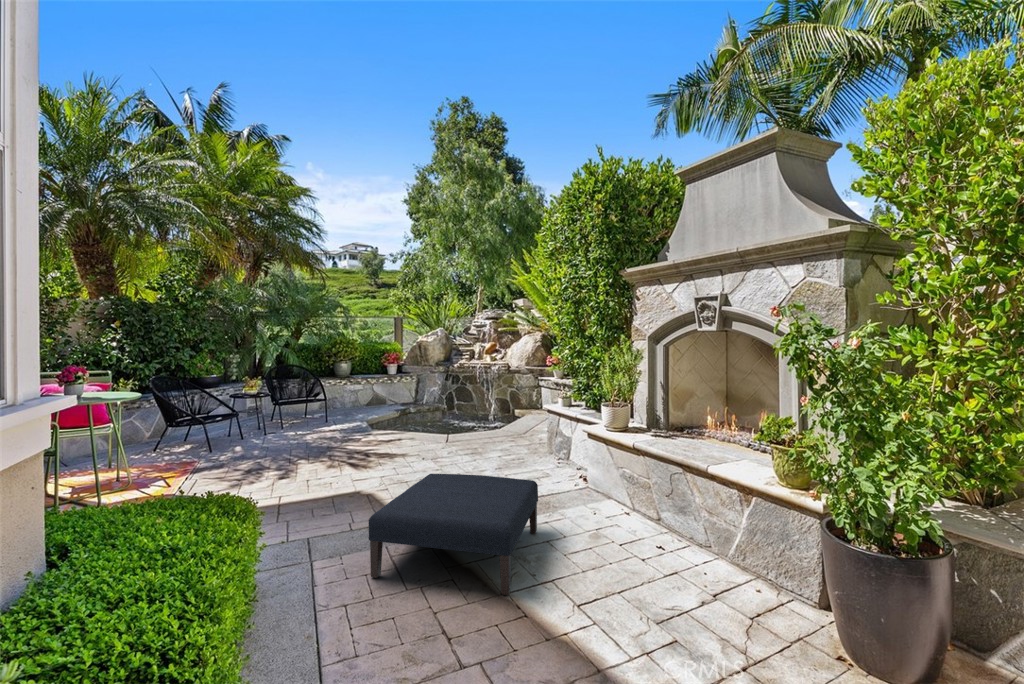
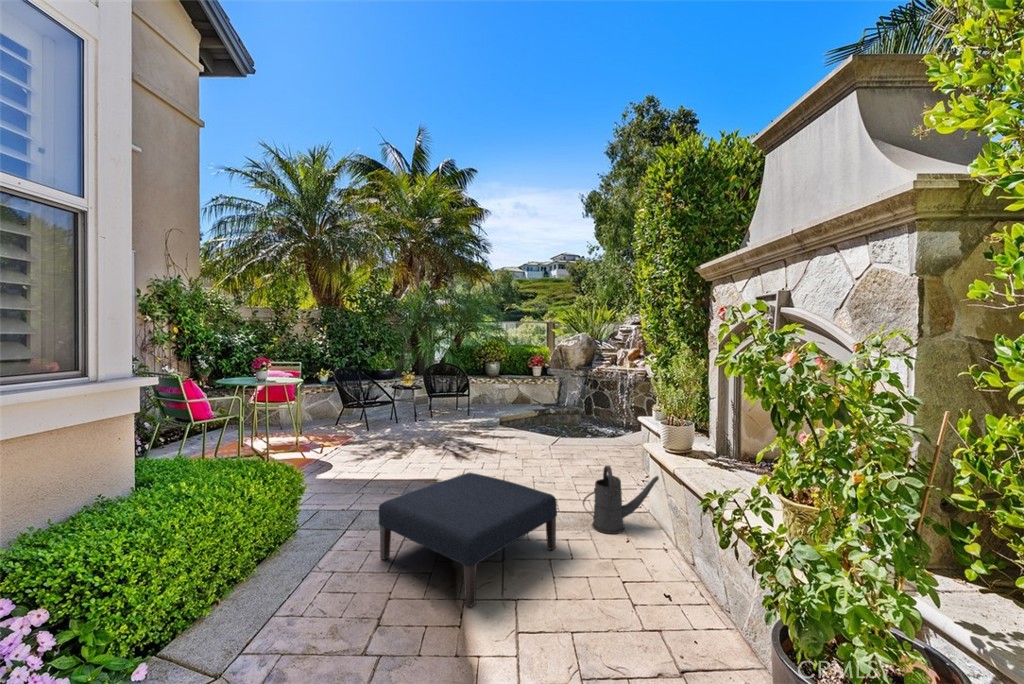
watering can: none [543,449,603,512] -> present [583,466,659,534]

